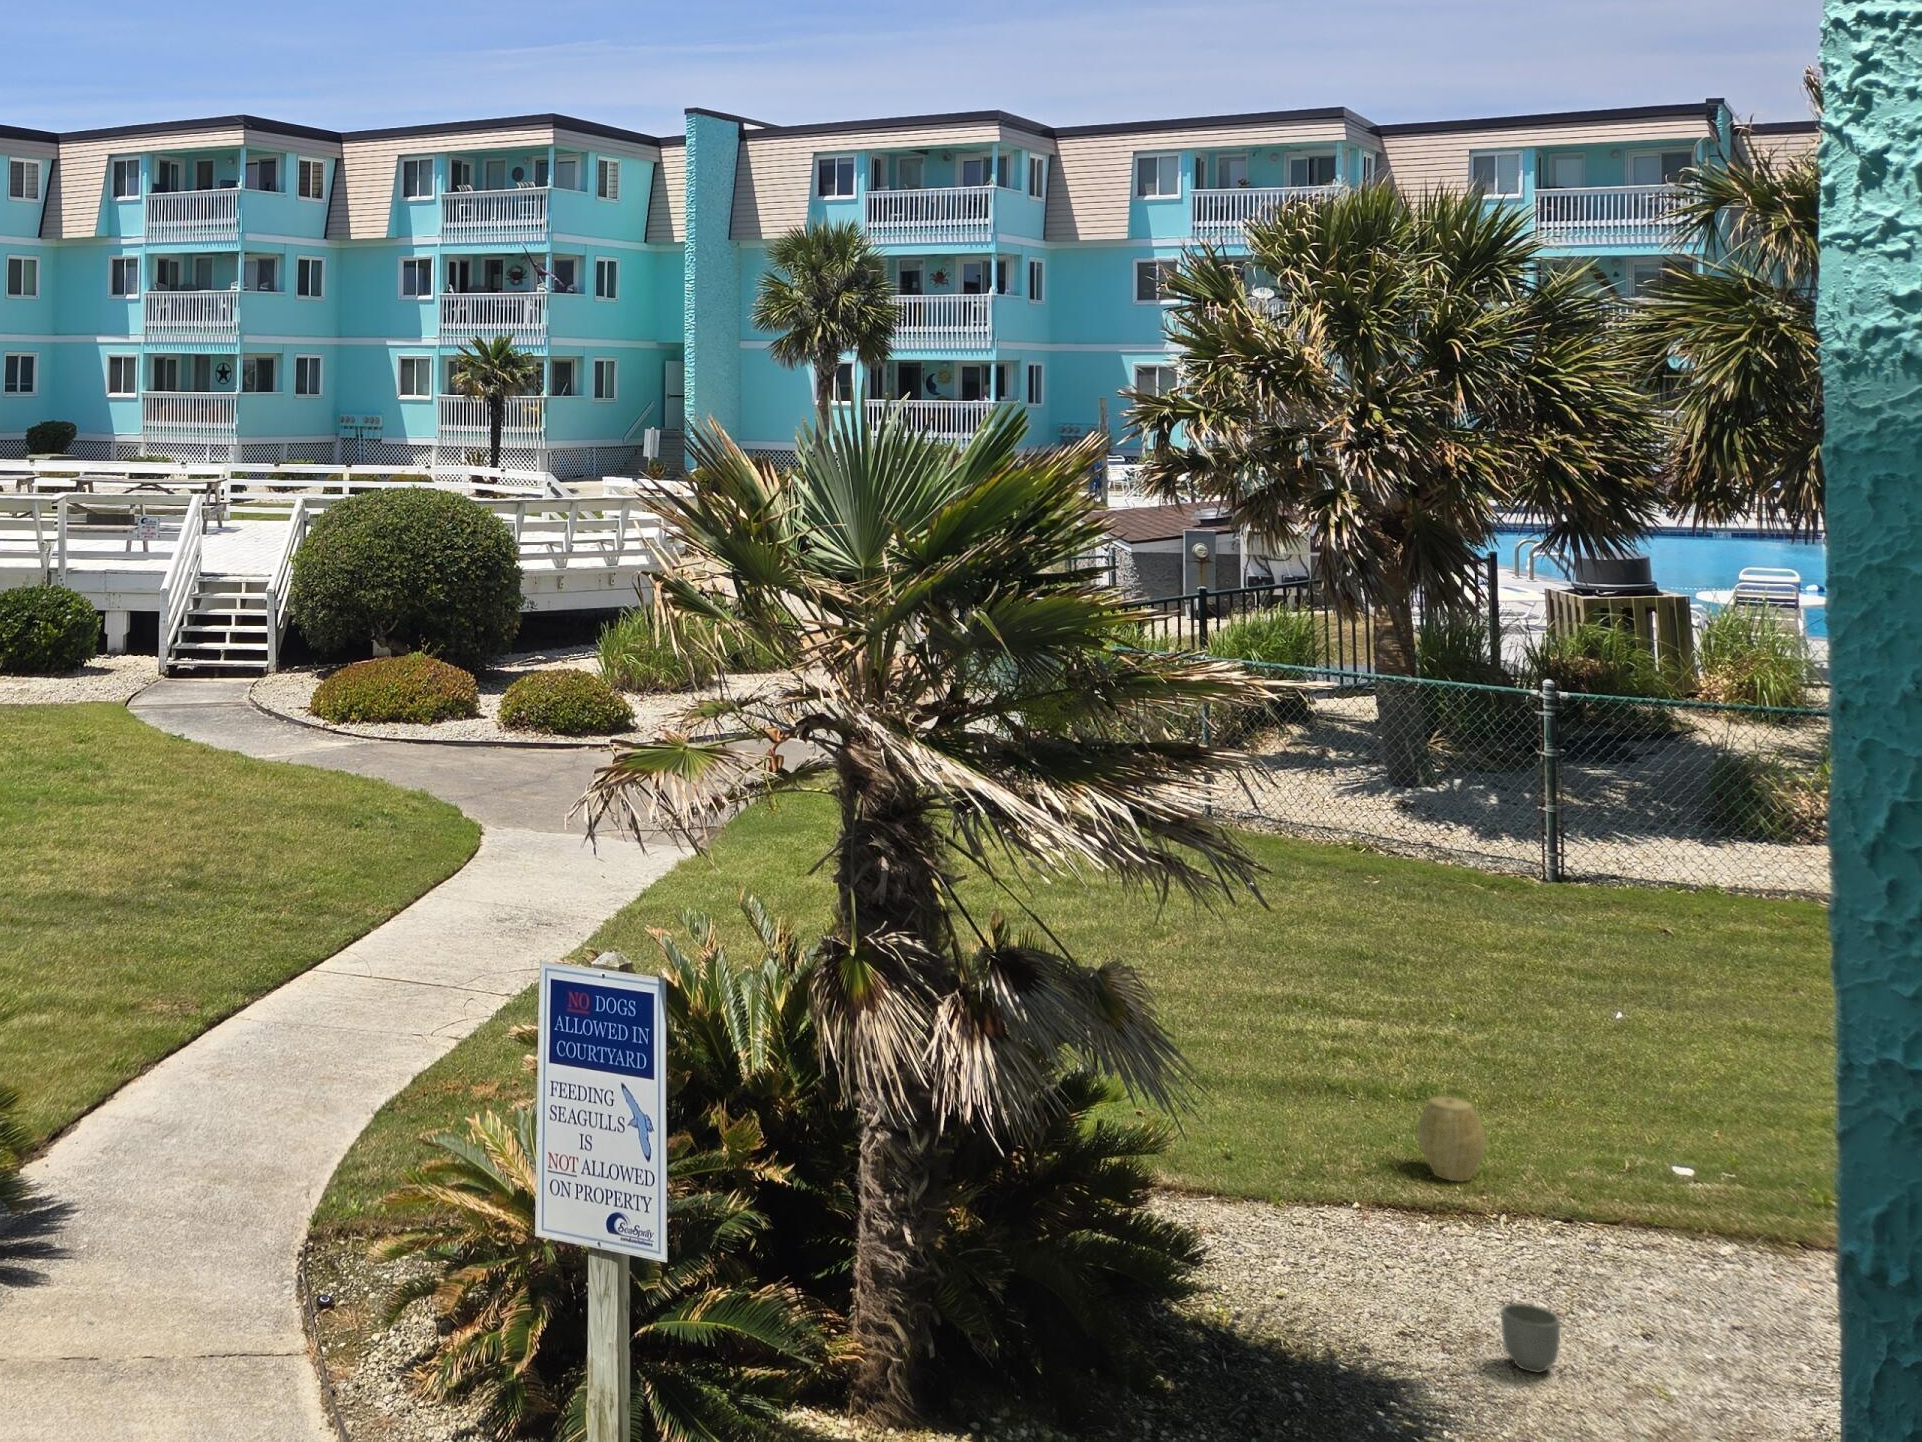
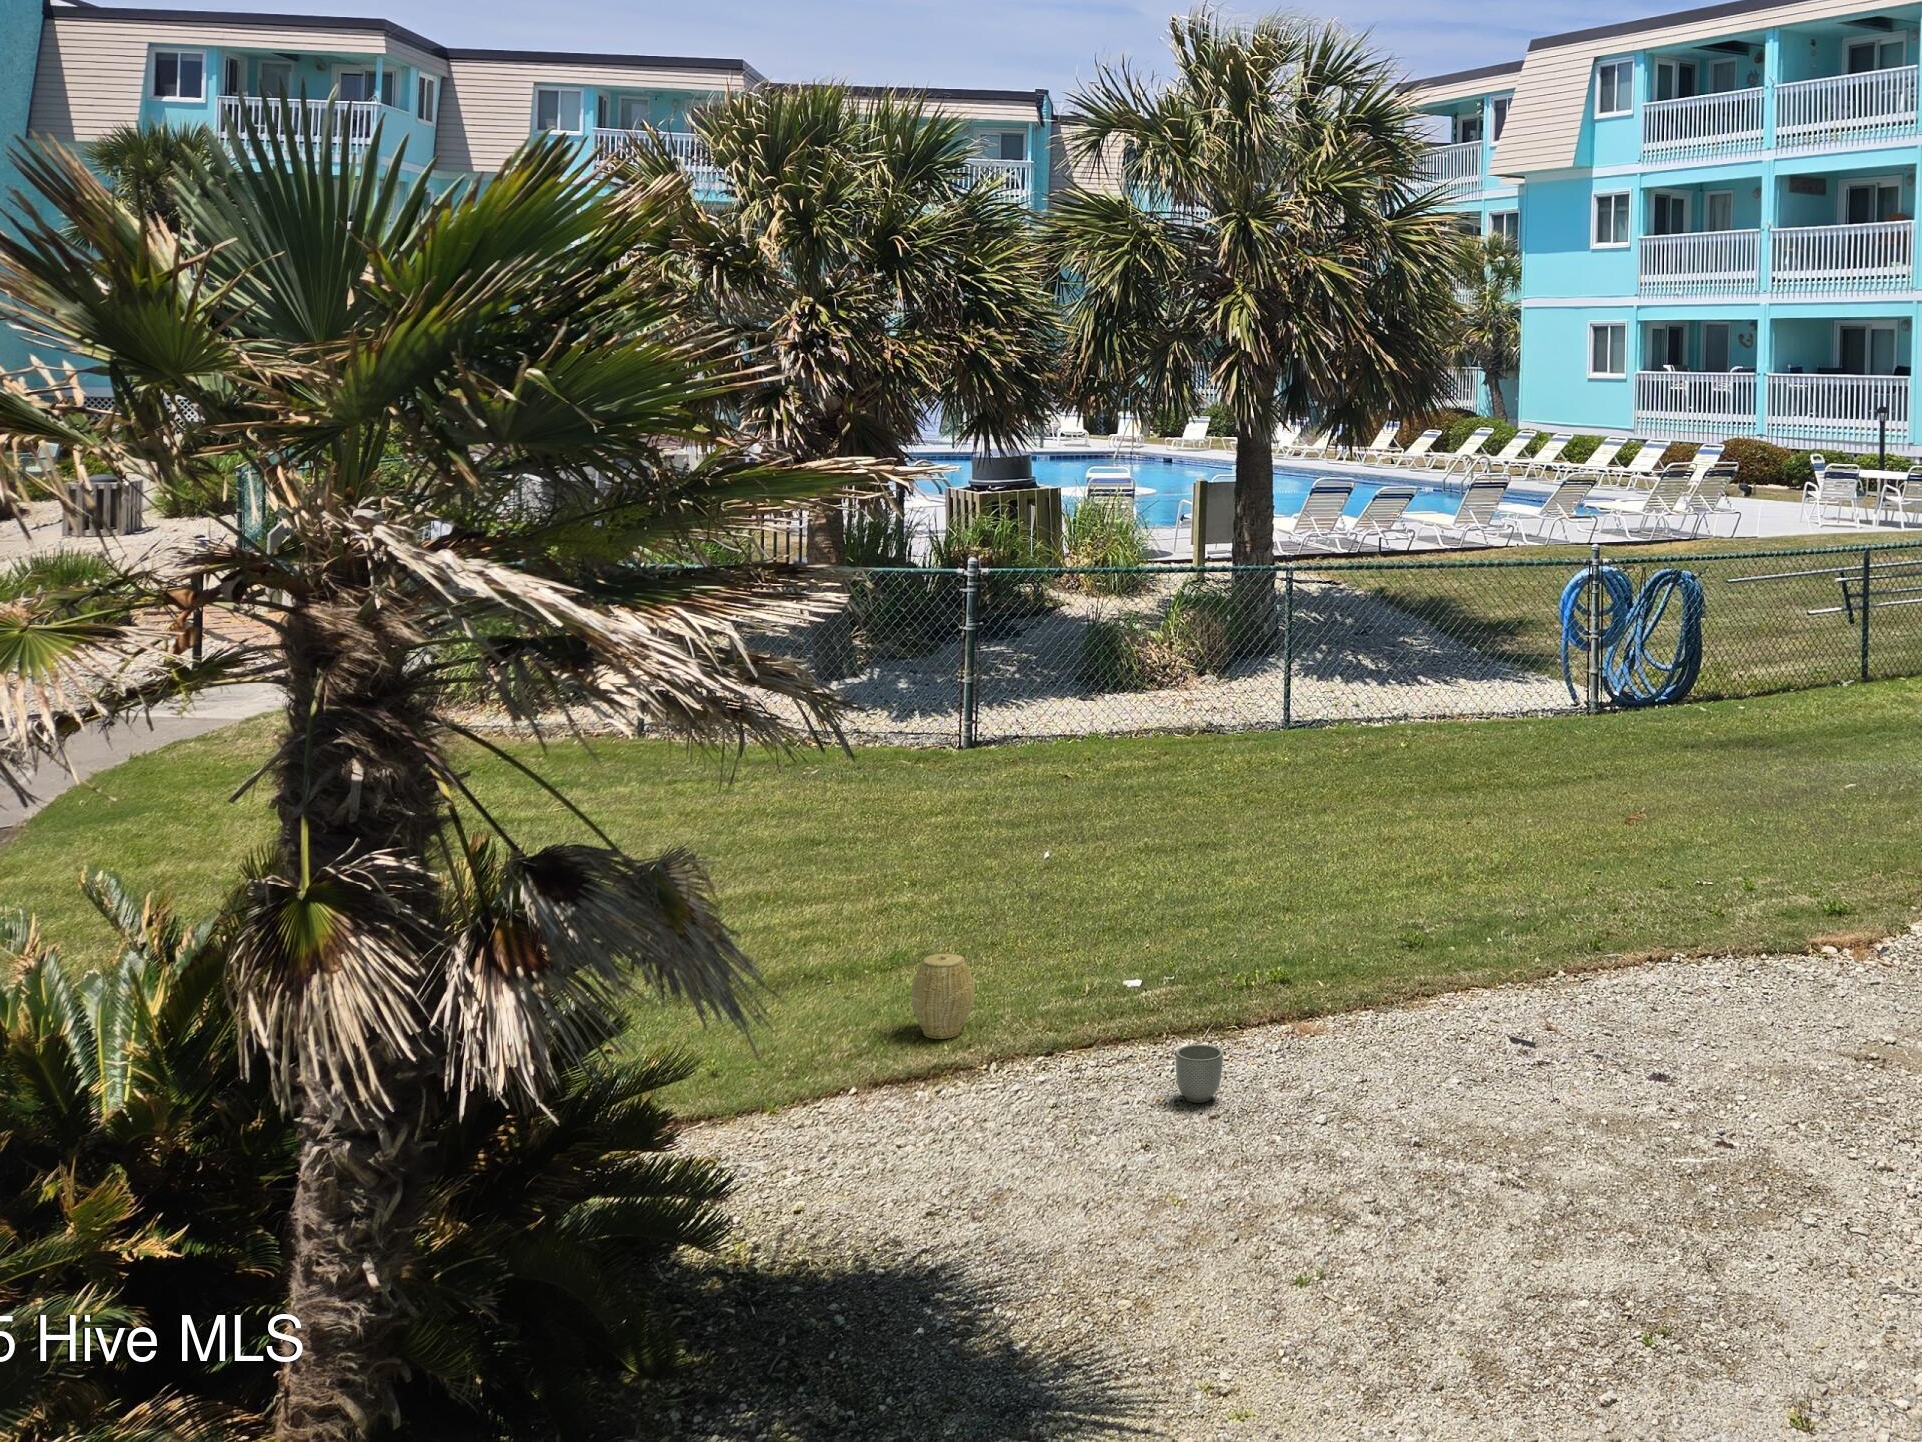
planter: present [1501,1303,1561,1373] -> present [1176,1045,1223,1103]

